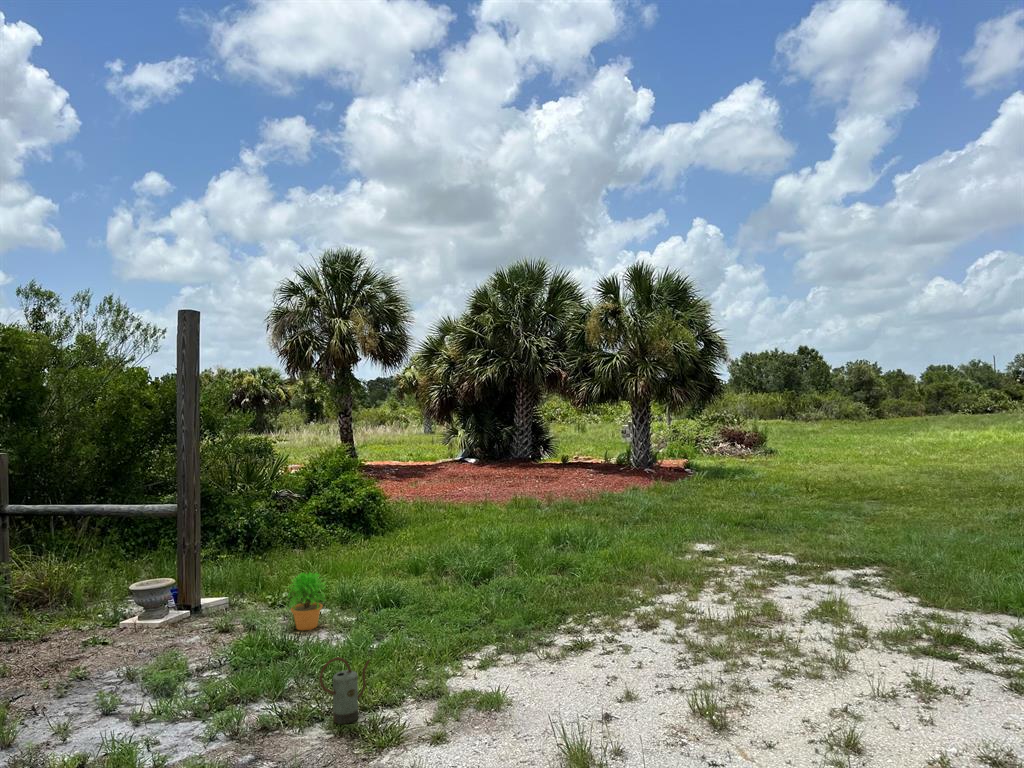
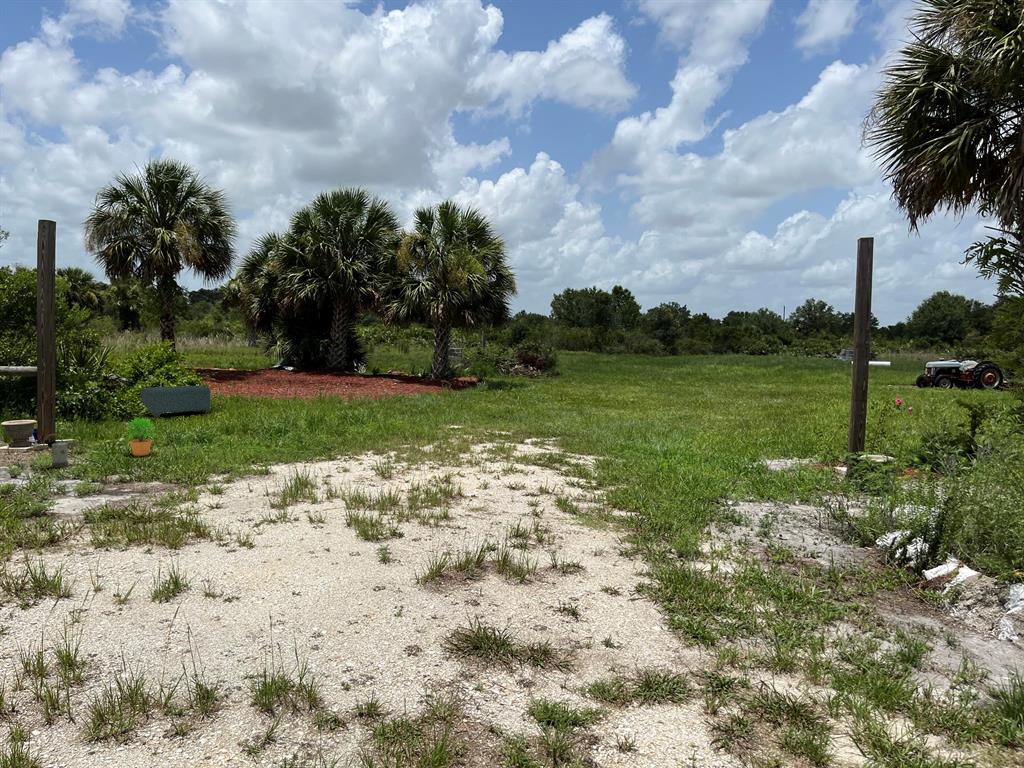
bench: none [315,499,394,544] -> present [141,386,210,418]
watering can: present [319,657,370,724] -> present [43,434,76,467]

